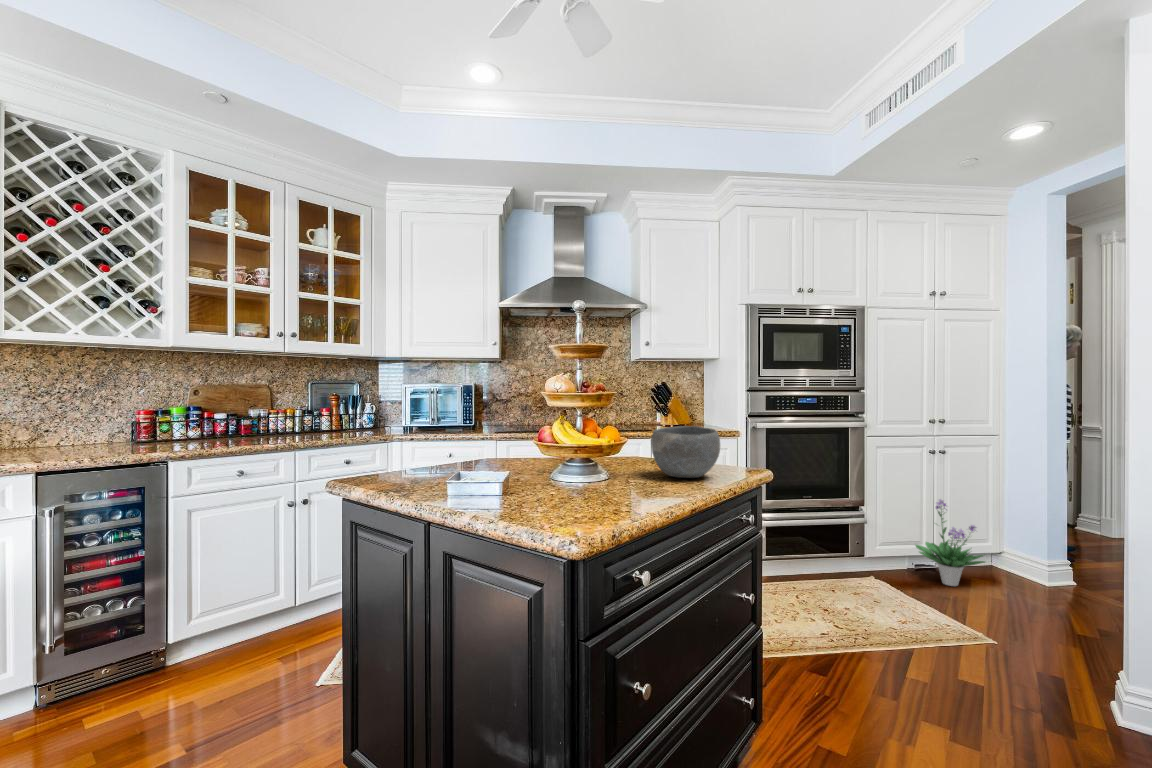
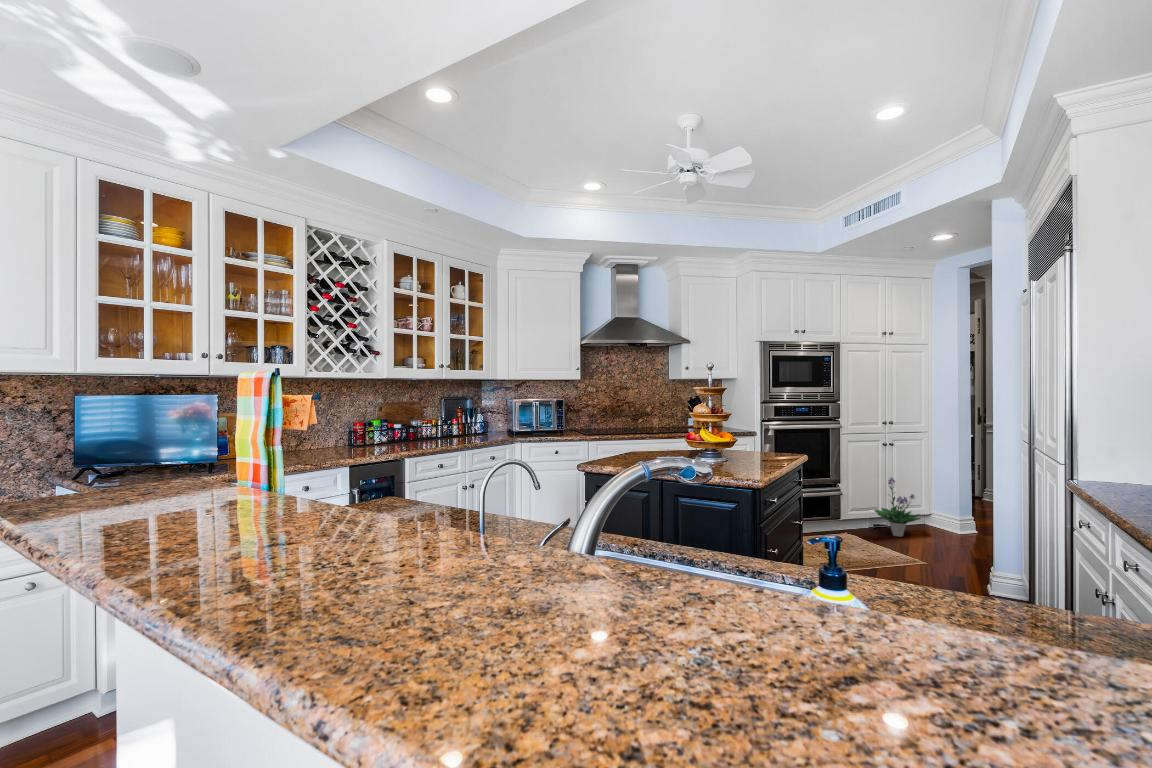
bowl: present [651,426,720,478] -> none [742,432,781,460]

